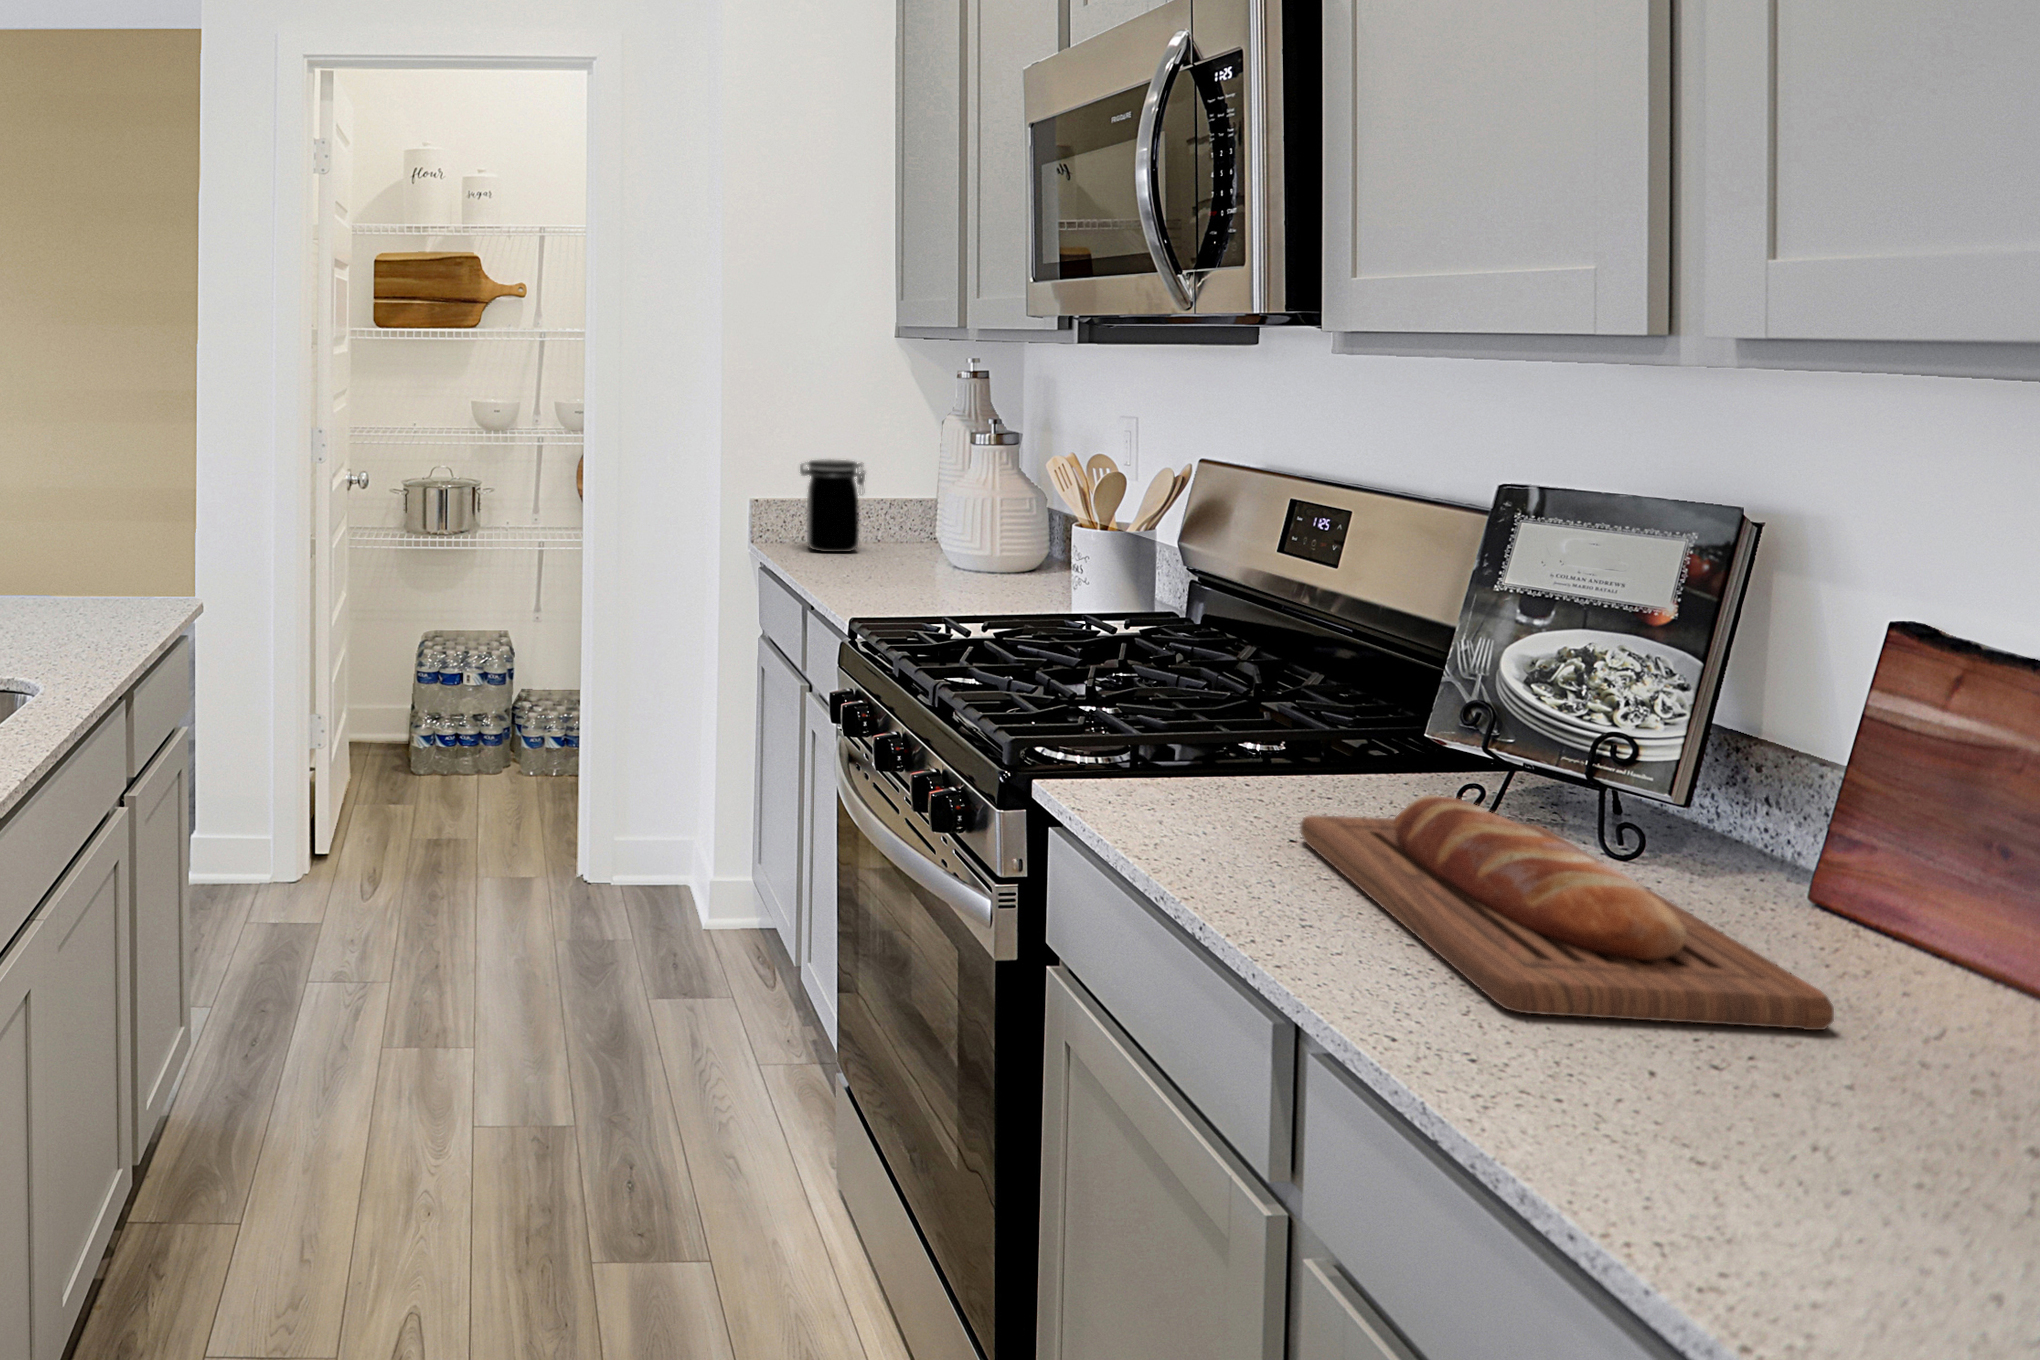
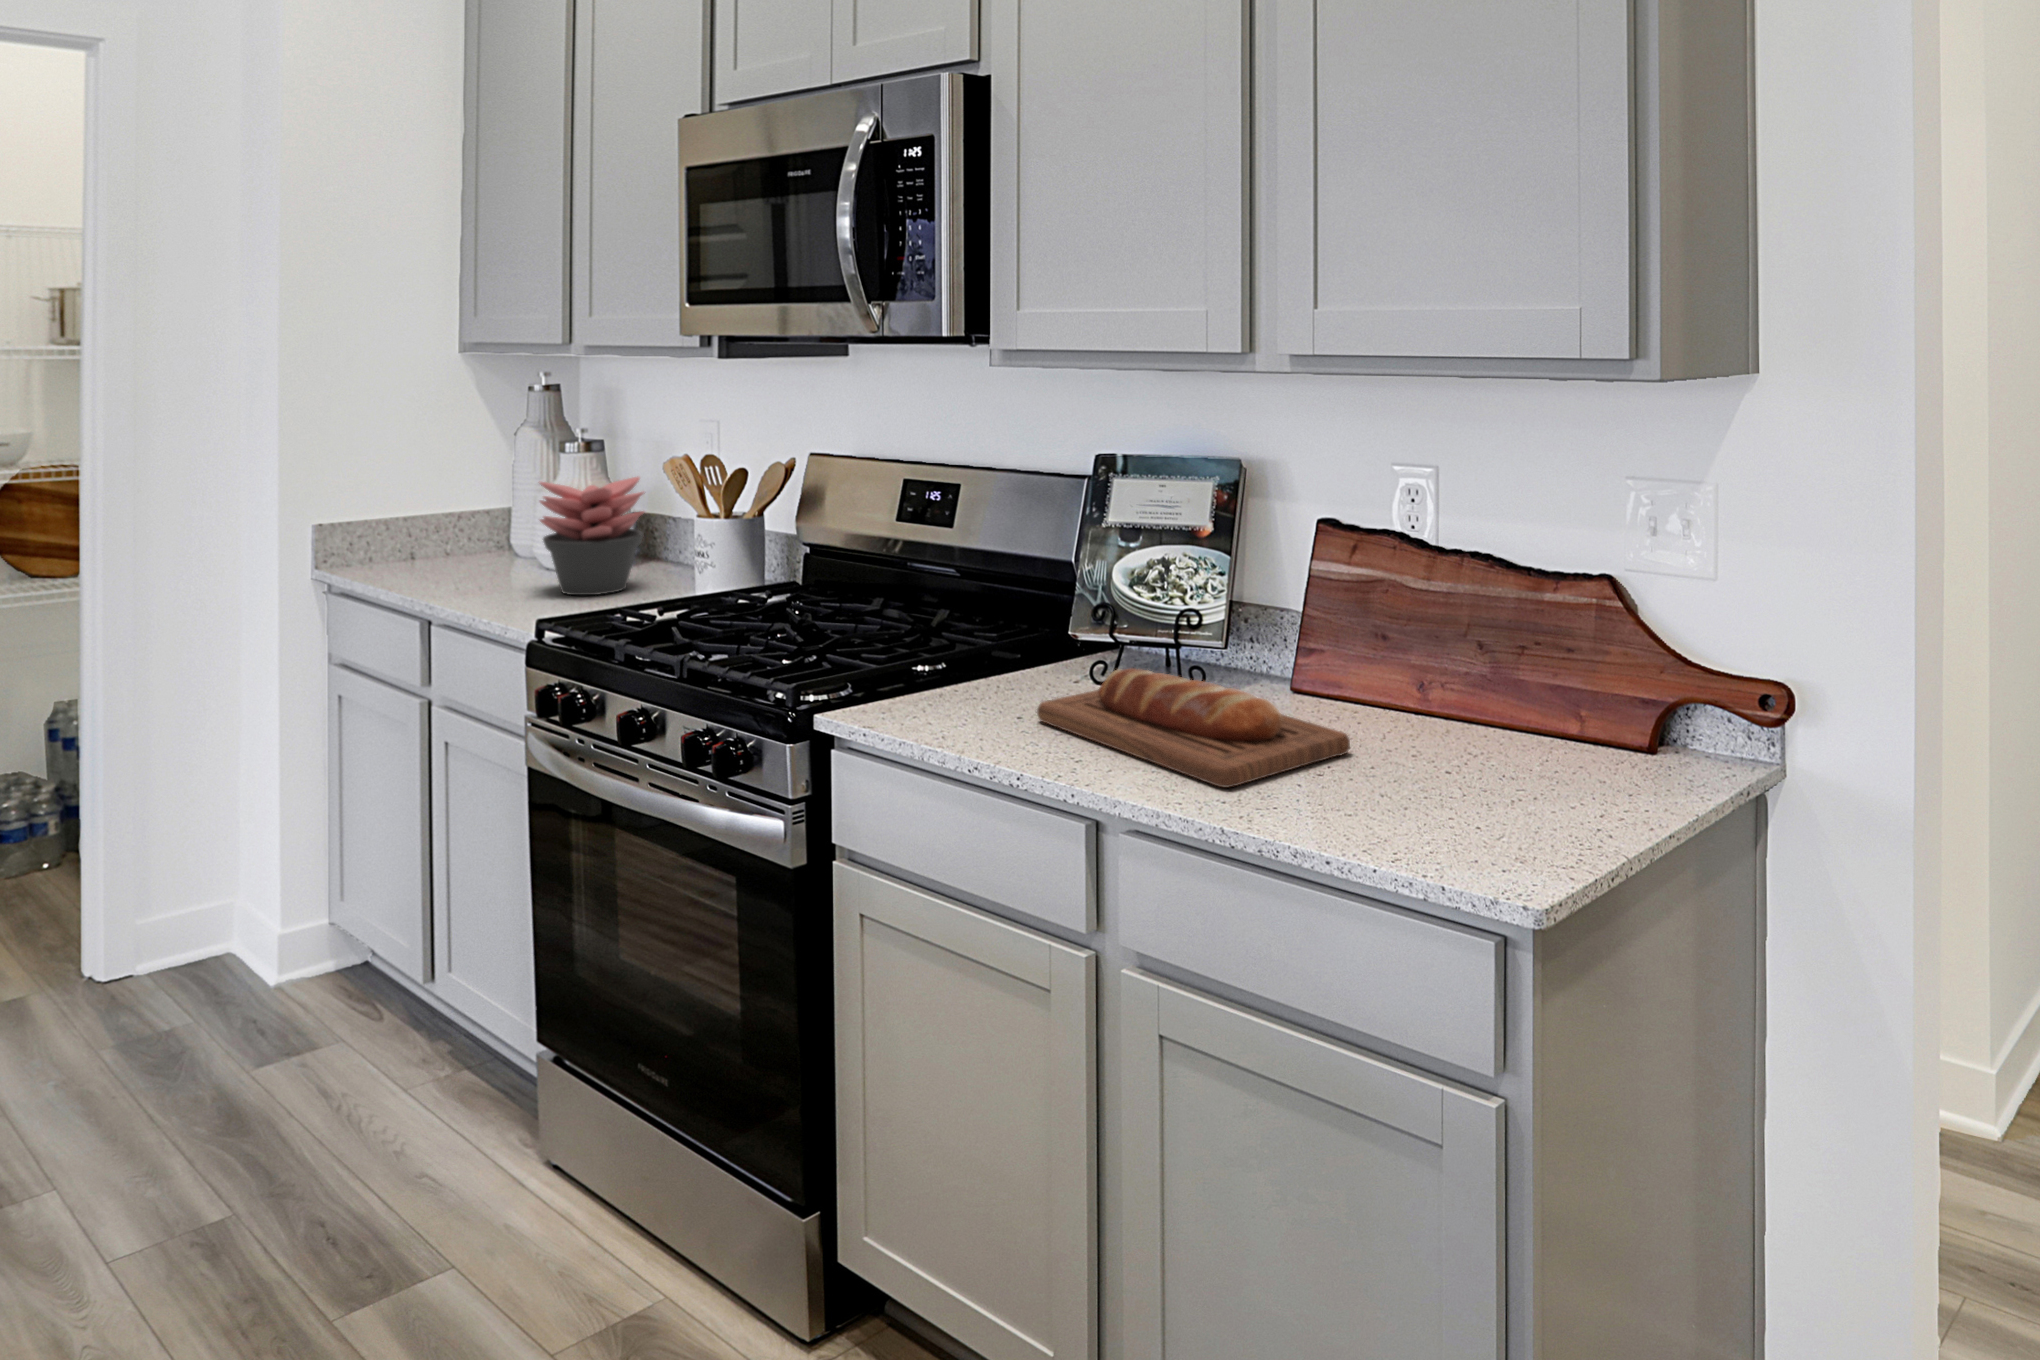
jar: present [800,459,865,552] -> none [404,471,479,565]
succulent plant: none [882,473,994,600] -> present [540,477,644,595]

